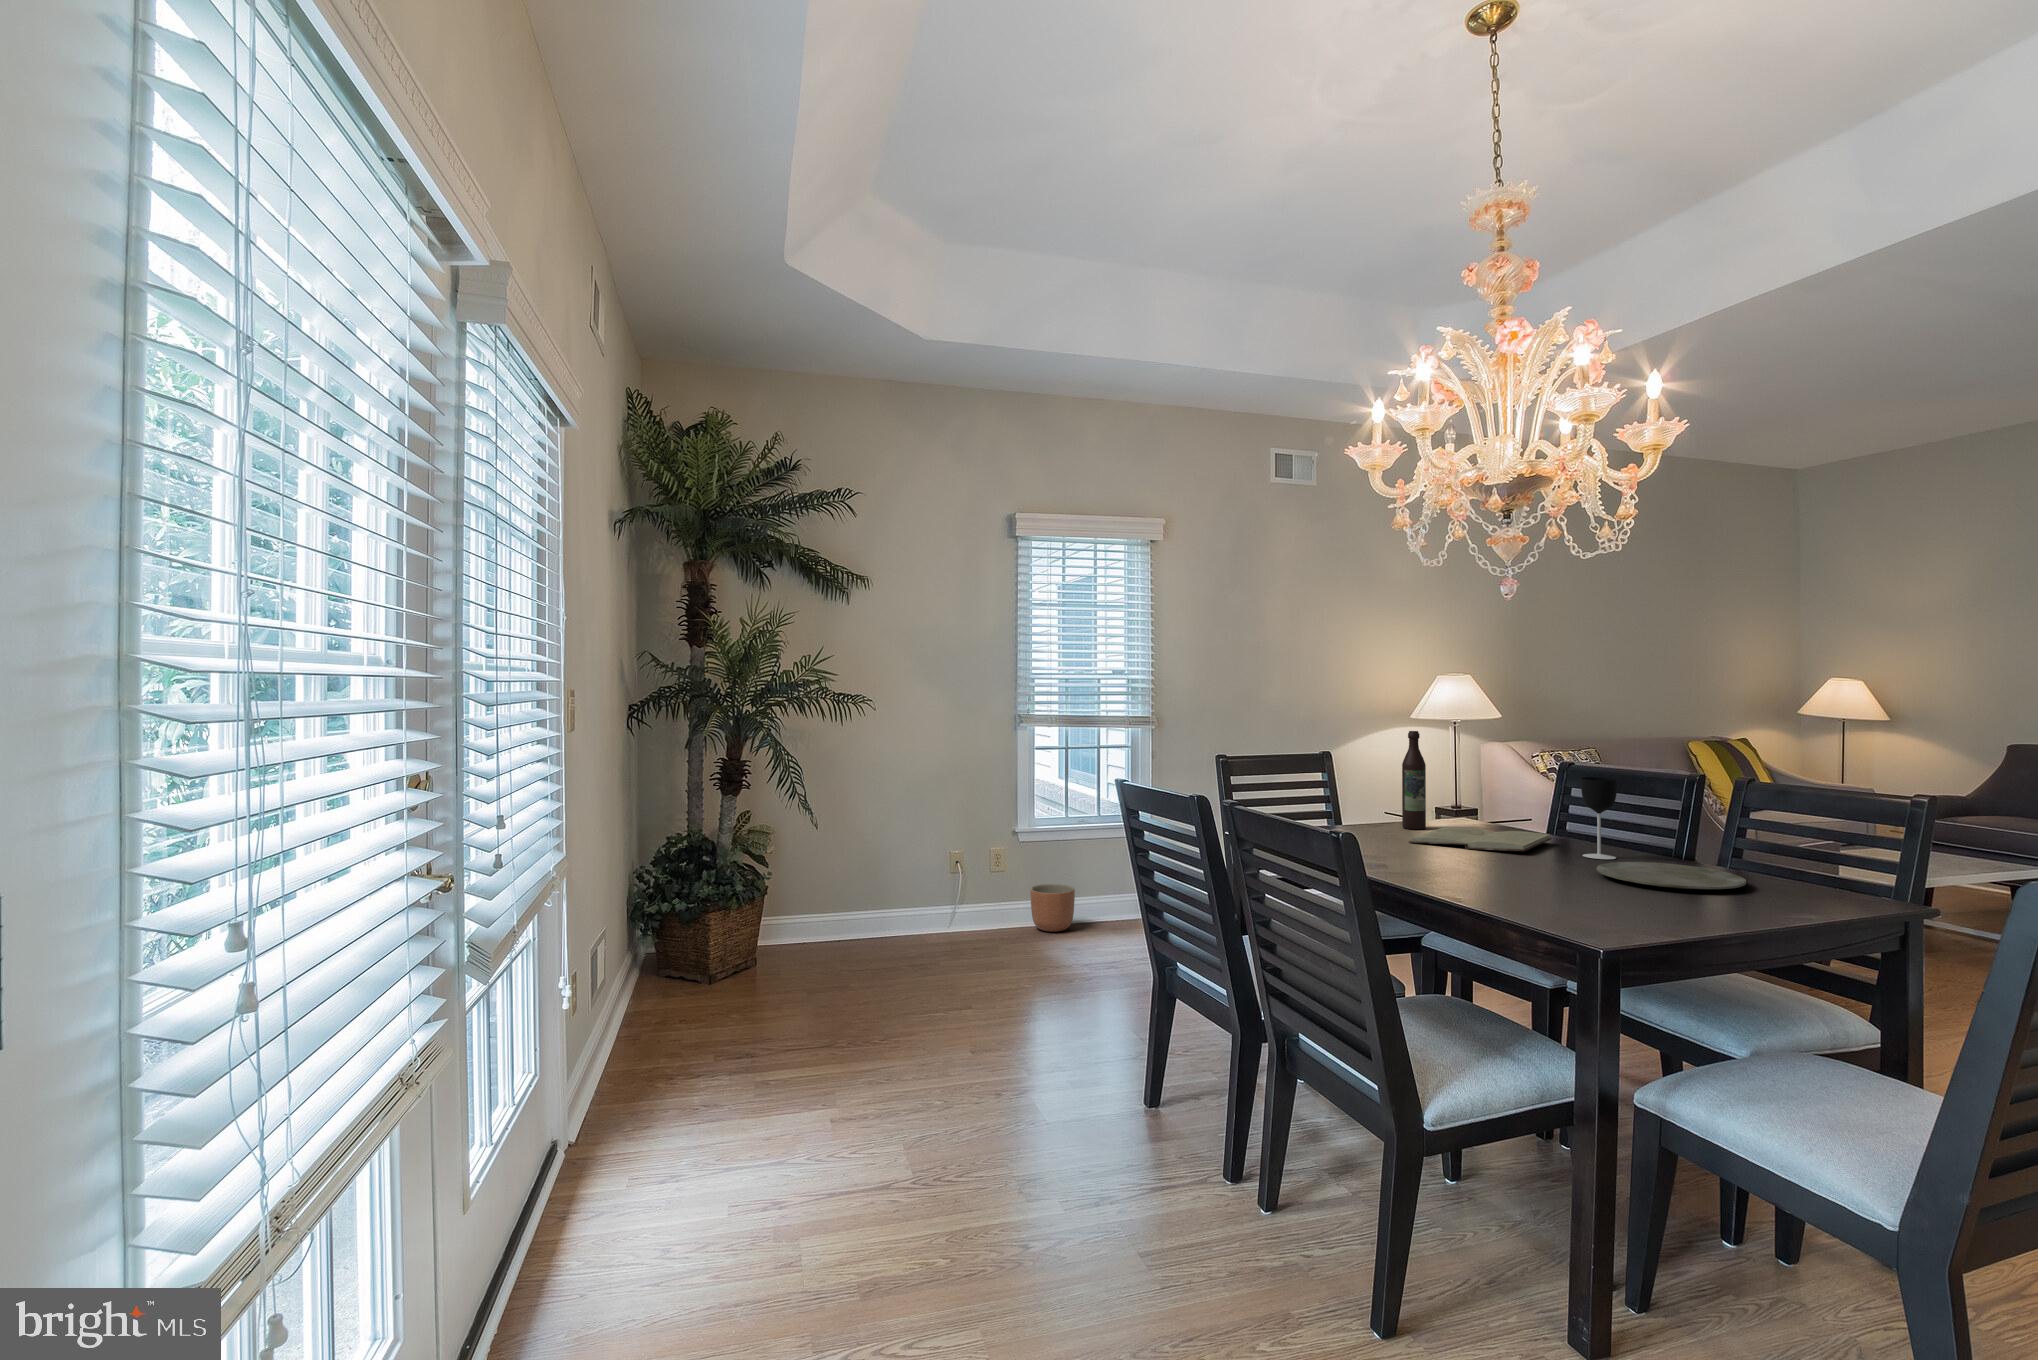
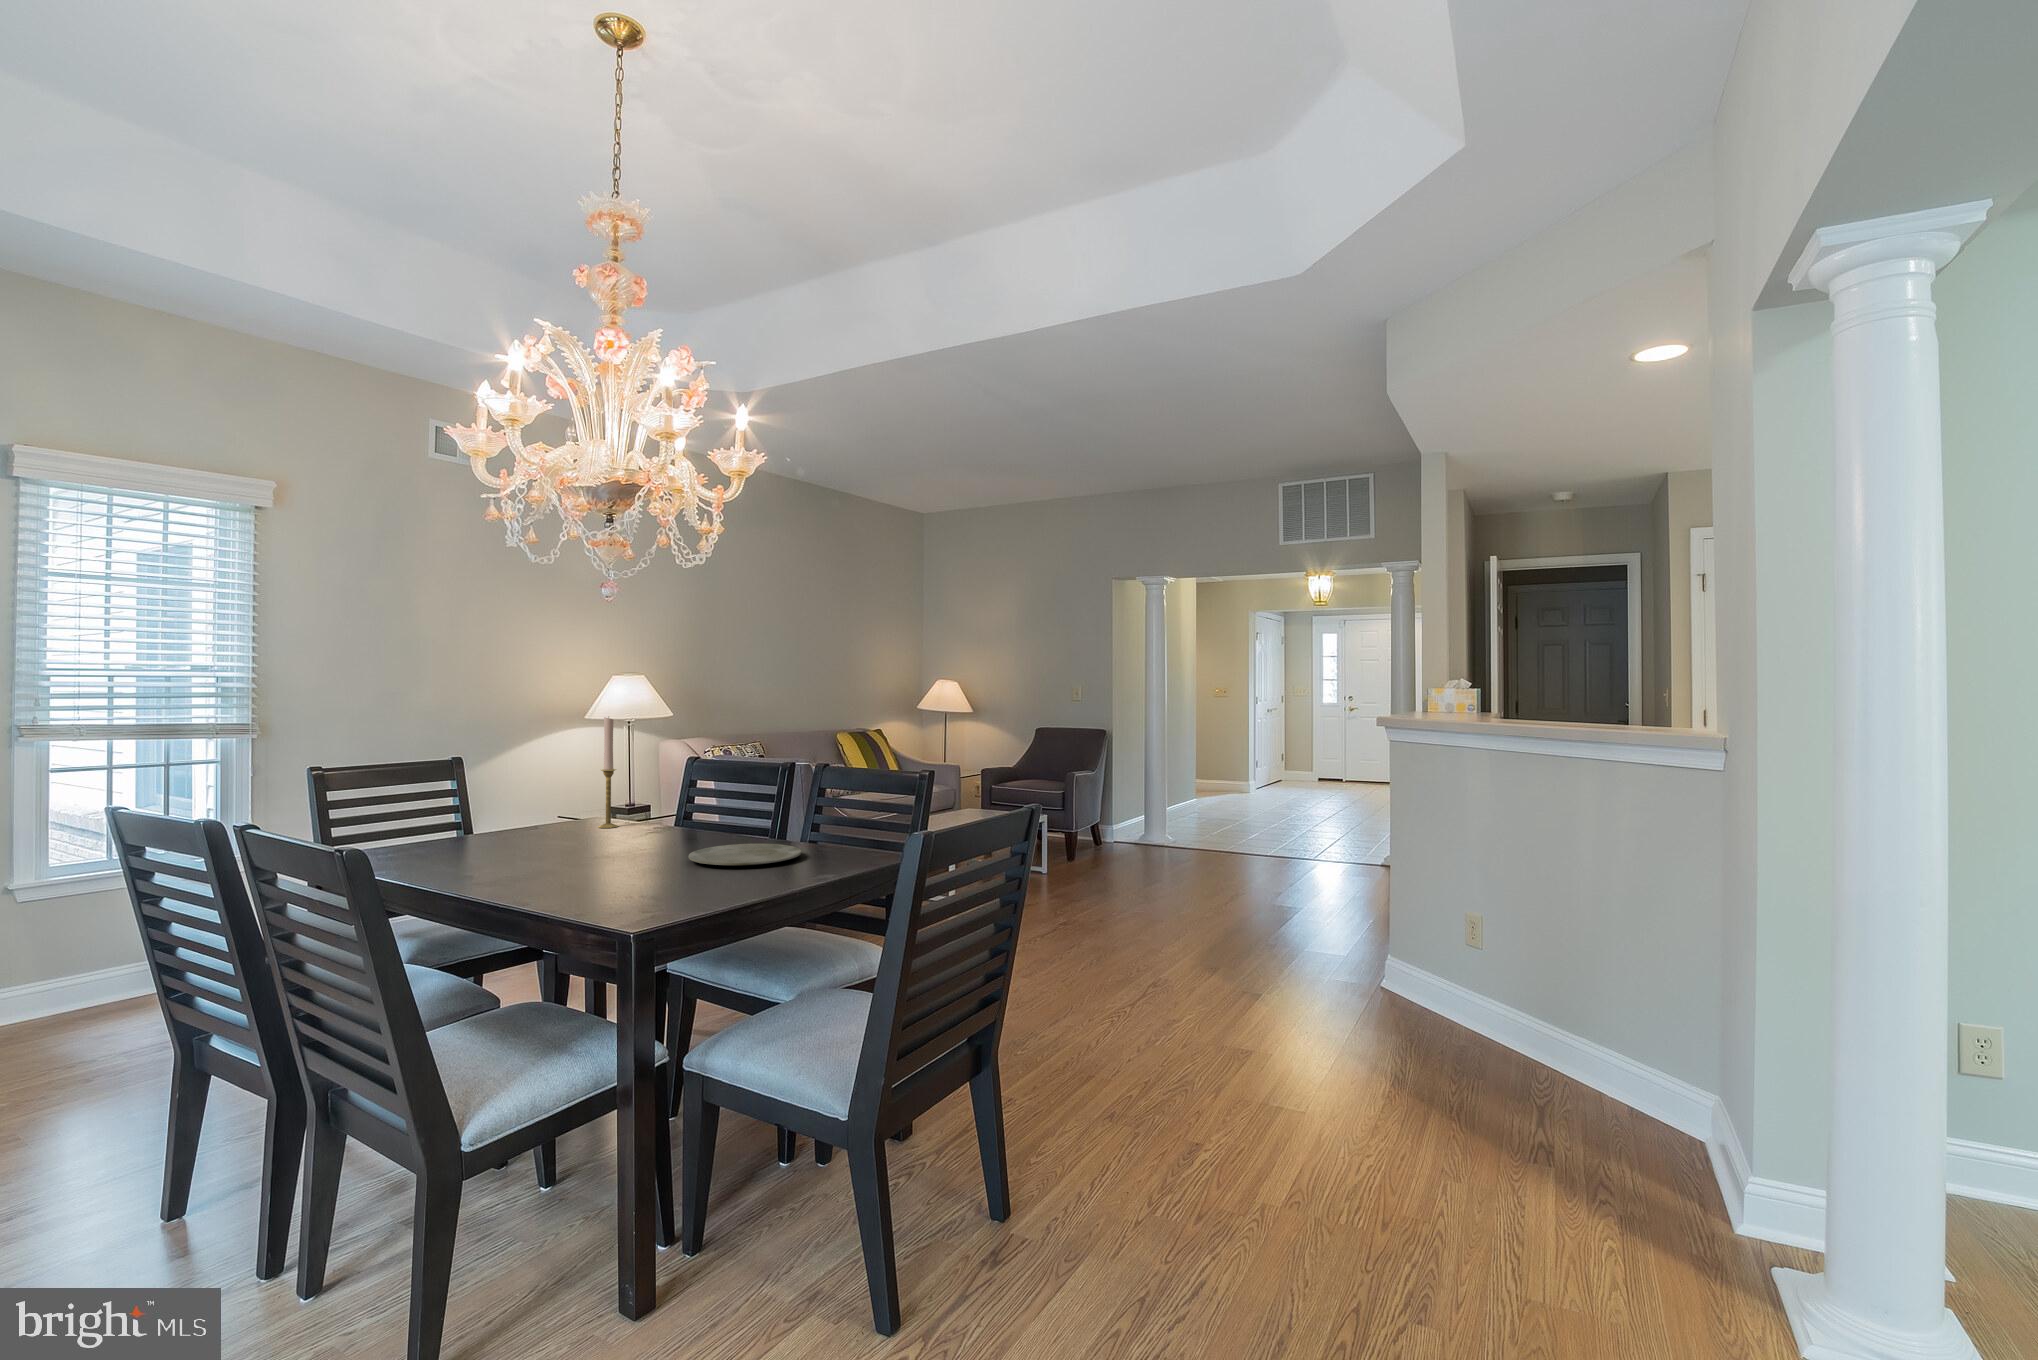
candlestick: none [1463,715,1484,829] -> present [598,717,618,828]
wine bottle: present [1402,731,1426,829] -> none [534,733,559,834]
wine glass: present [1581,777,1617,859] -> none [689,771,719,845]
book: present [1409,828,1551,851] -> none [528,826,671,849]
planter: present [1030,884,1075,932] -> none [33,951,116,1019]

